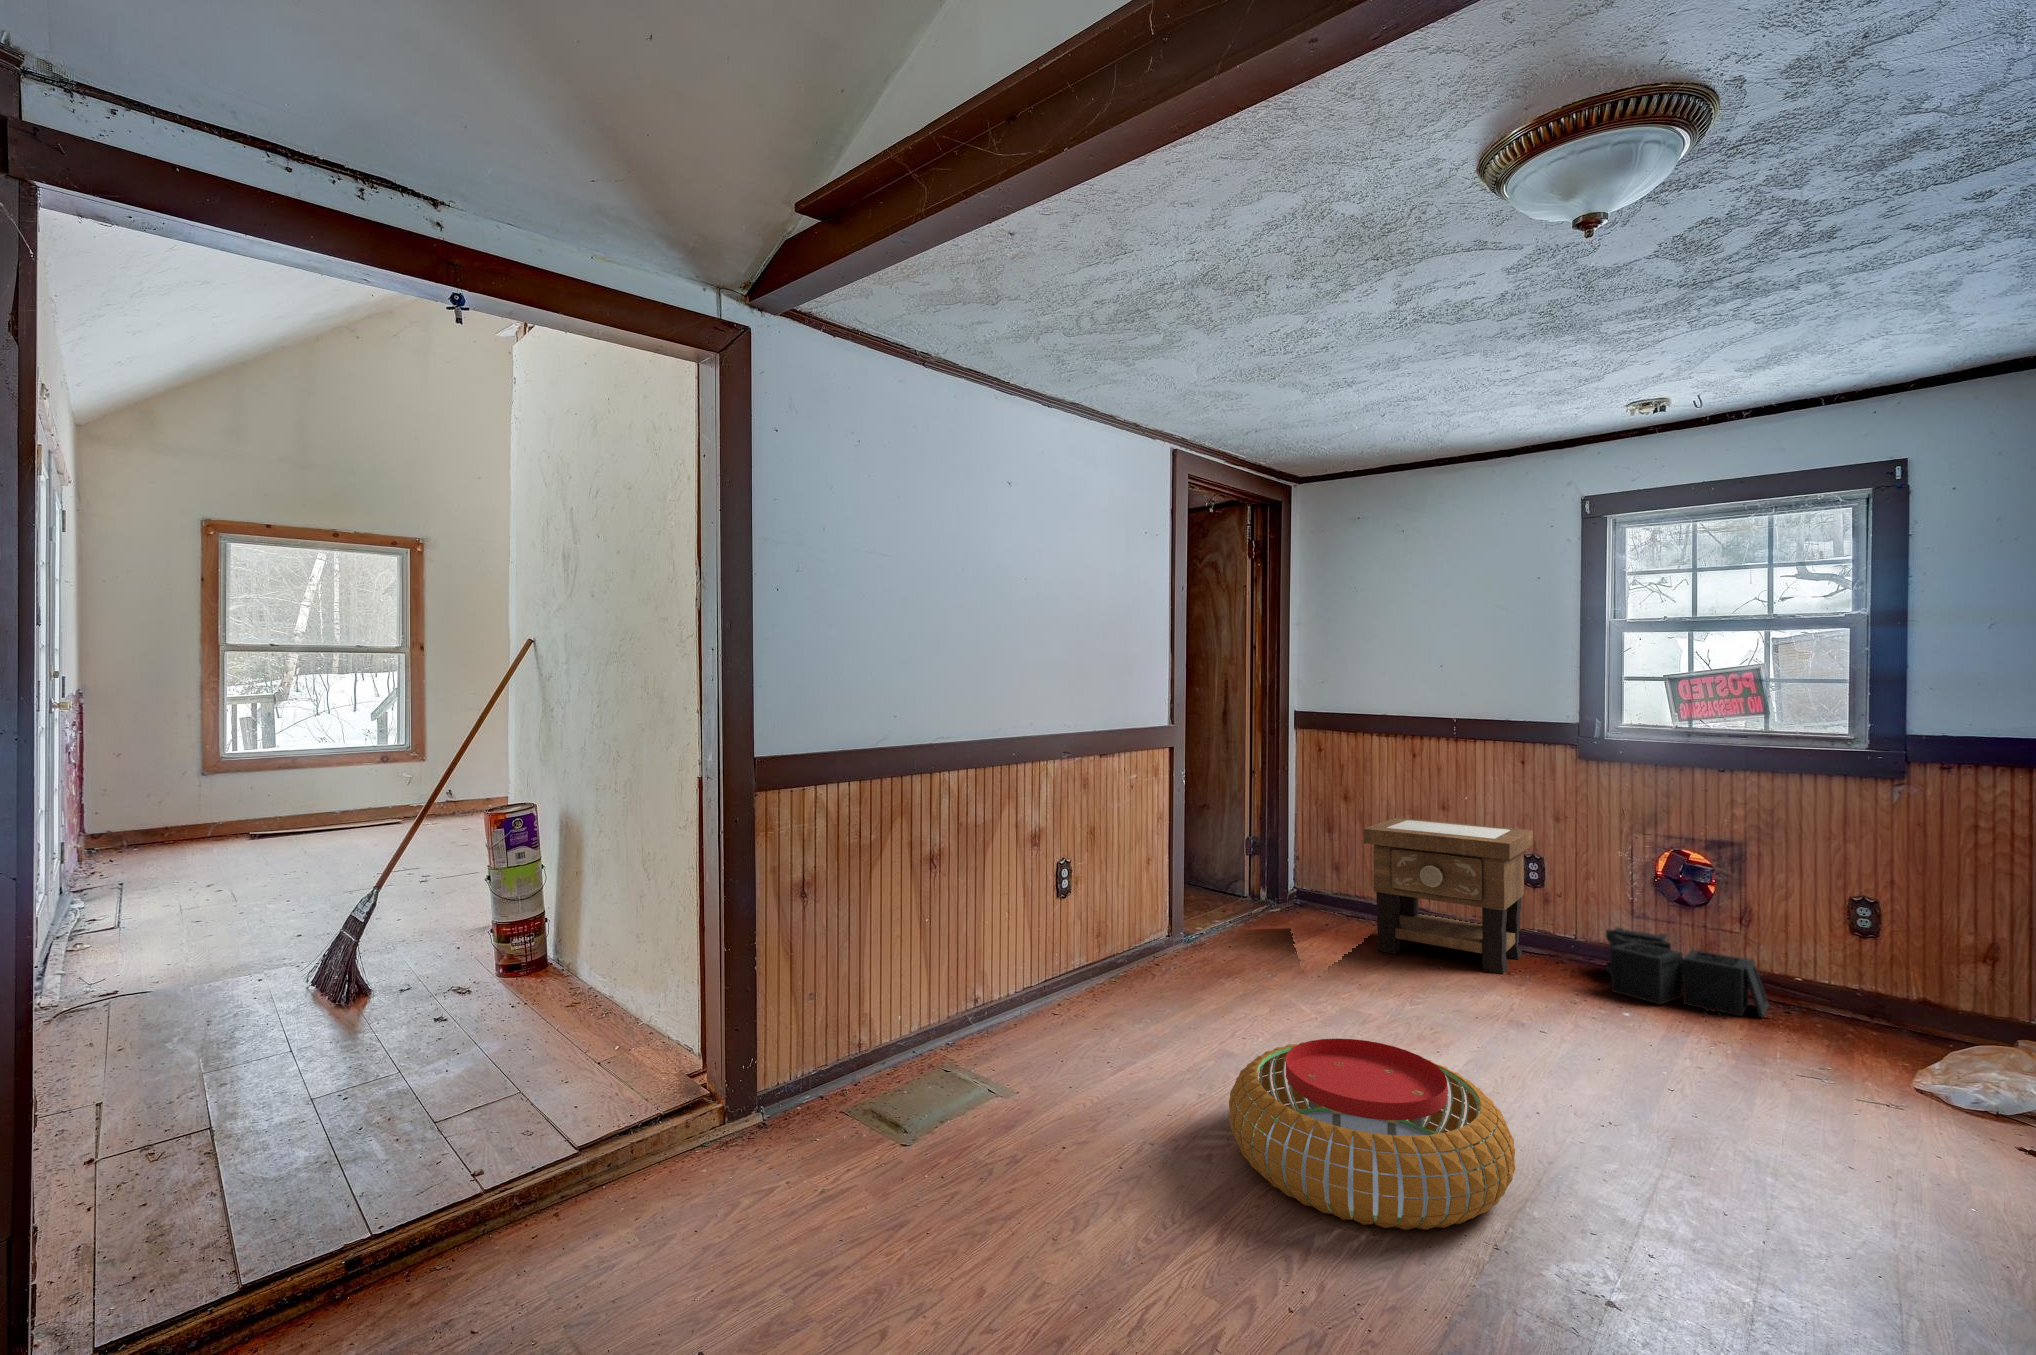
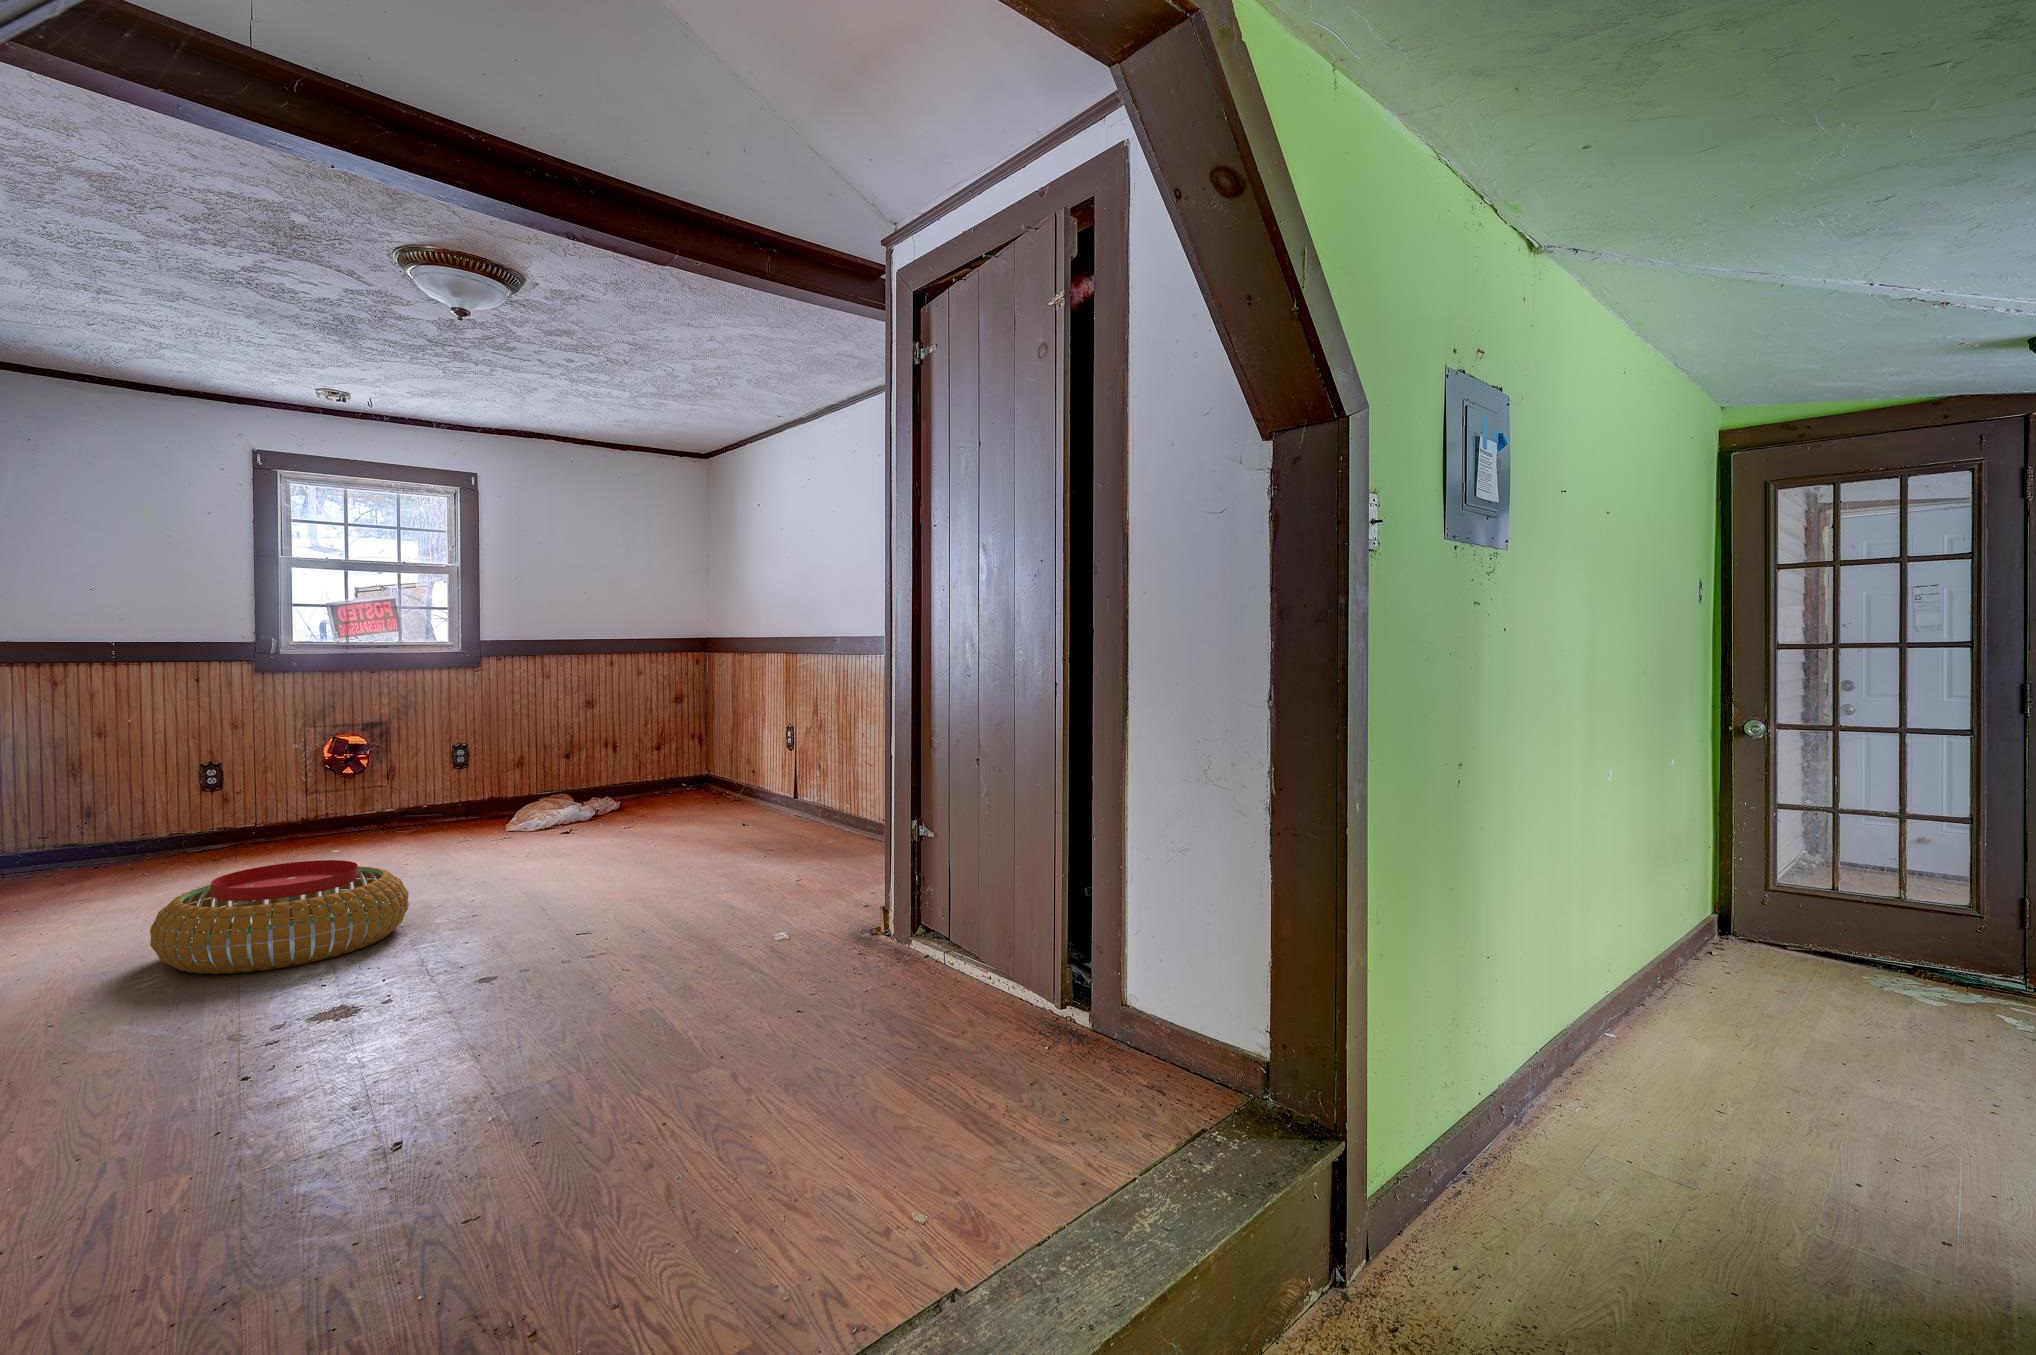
side table: present [1364,818,1533,974] -> none [37,737,223,880]
storage bin: present [1606,927,1769,1017] -> none [292,798,421,846]

